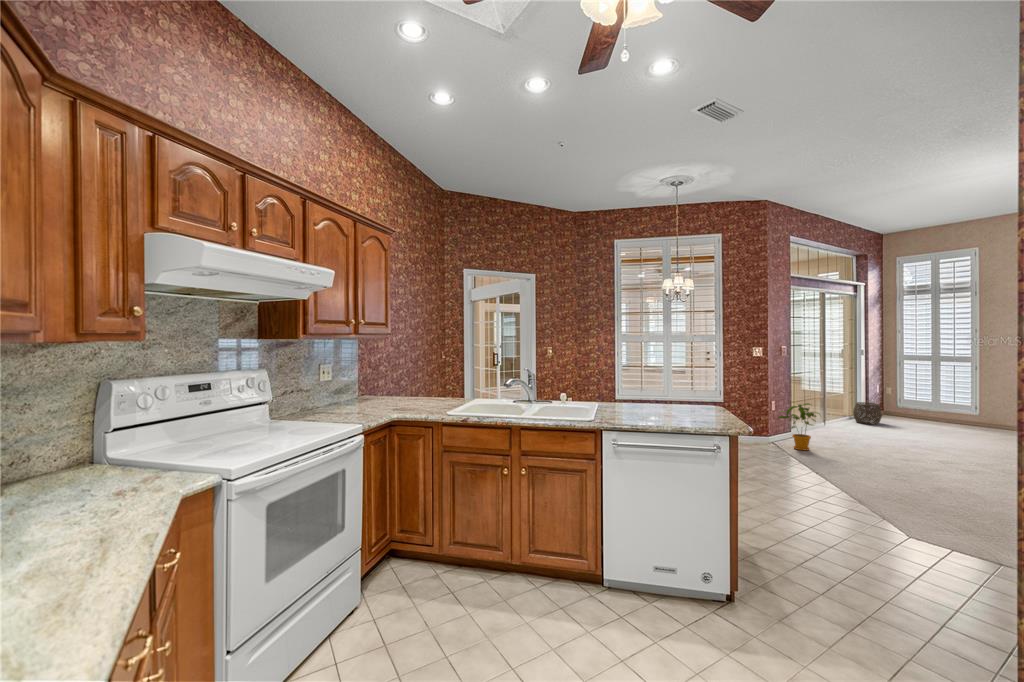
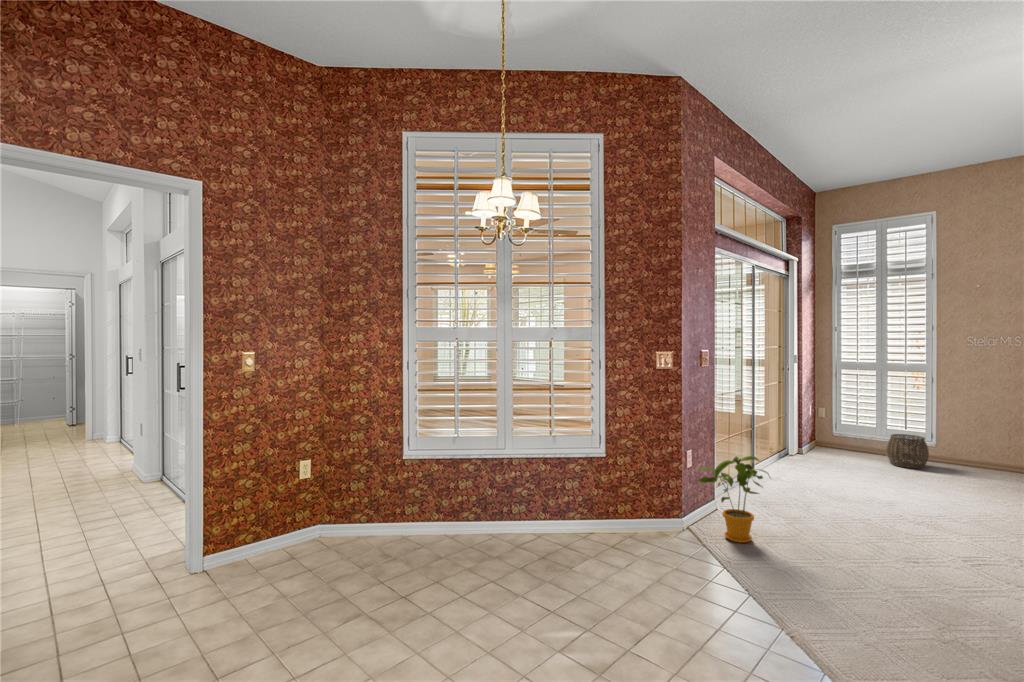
woven basket: present [853,402,882,424] -> present [887,434,929,469]

